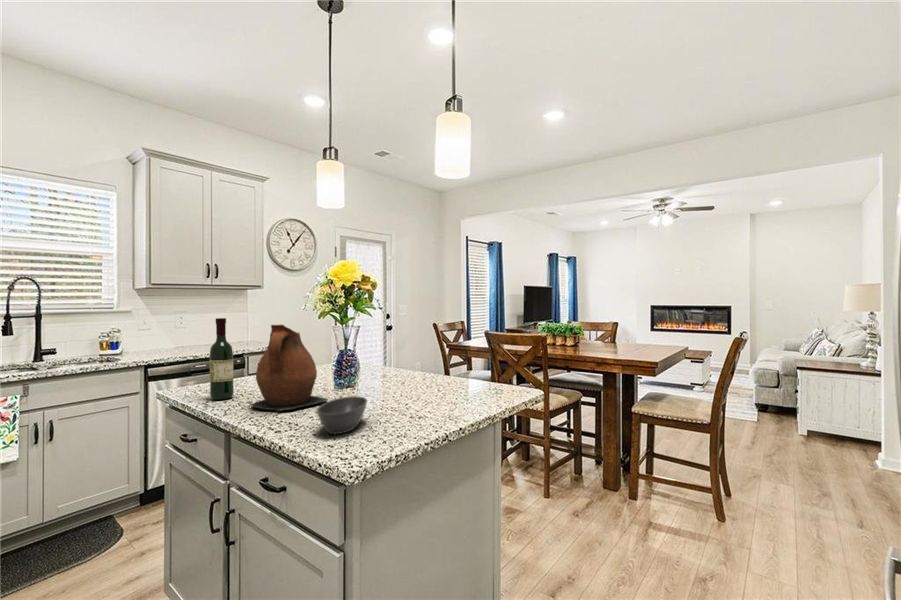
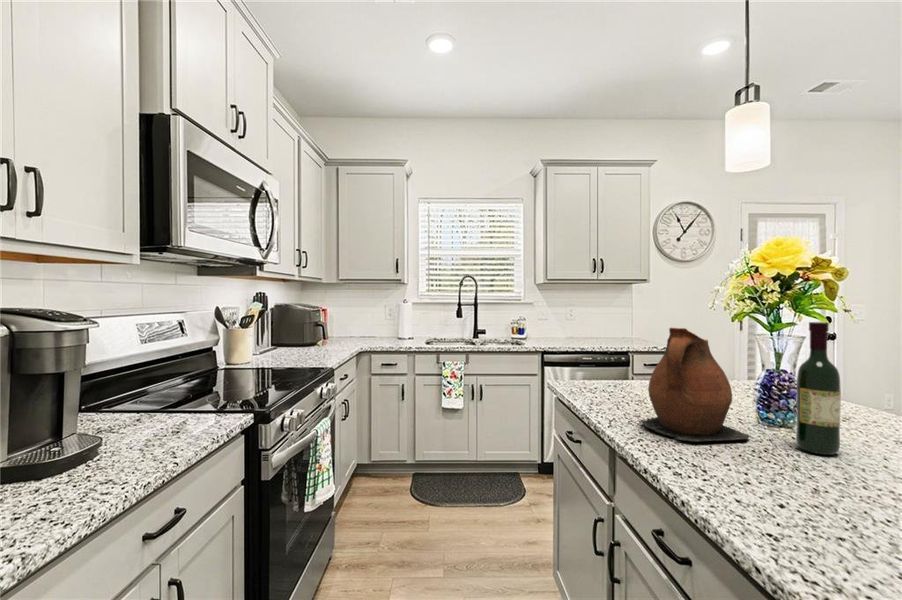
wine bottle: present [210,318,234,400] -> present [796,322,841,455]
bowl: present [317,396,367,434] -> none [744,448,837,513]

